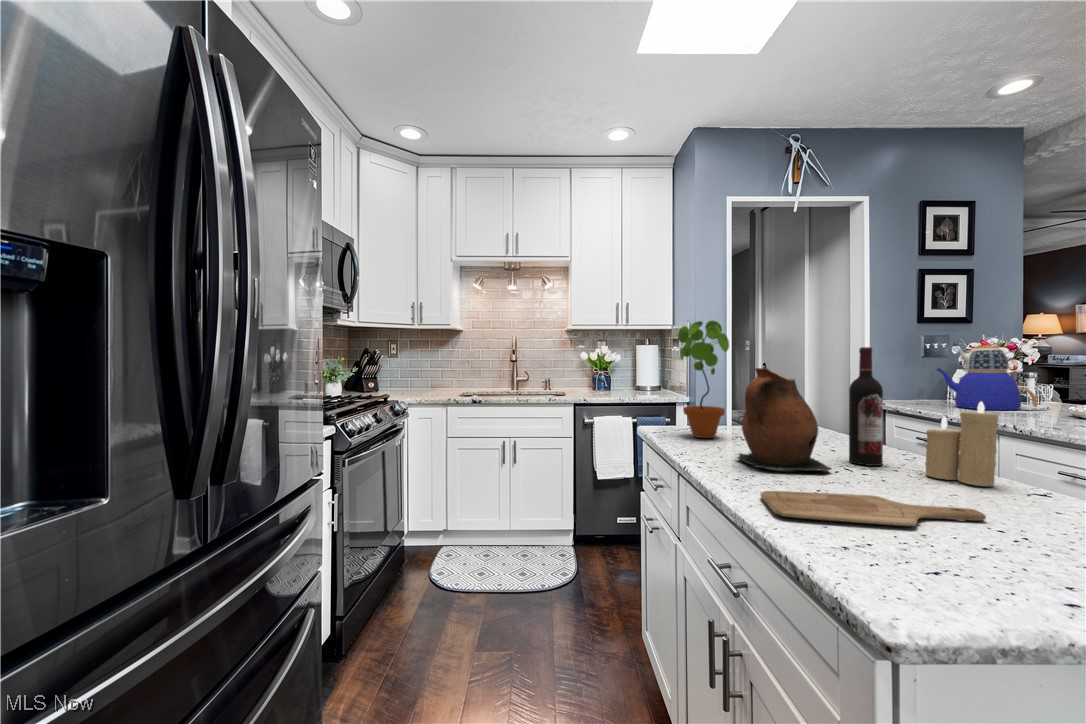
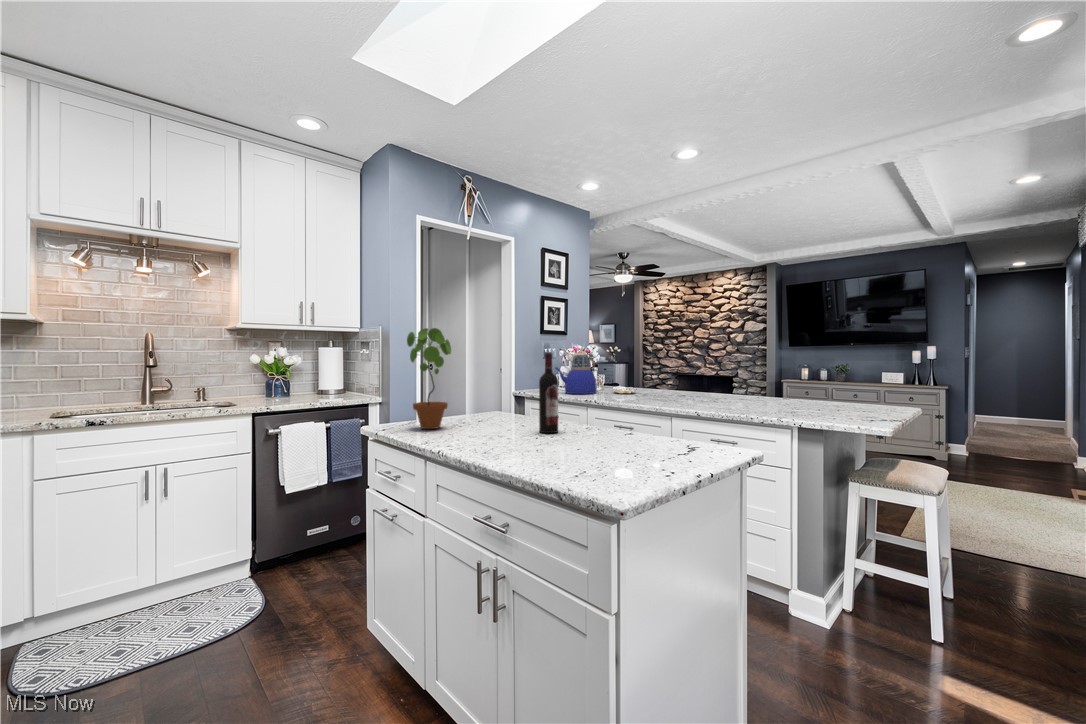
ceramic pitcher: present [738,368,831,472] -> none [469,368,537,443]
candle: present [925,402,998,486] -> none [582,386,616,436]
cutting board: present [761,491,986,526] -> none [511,447,622,468]

